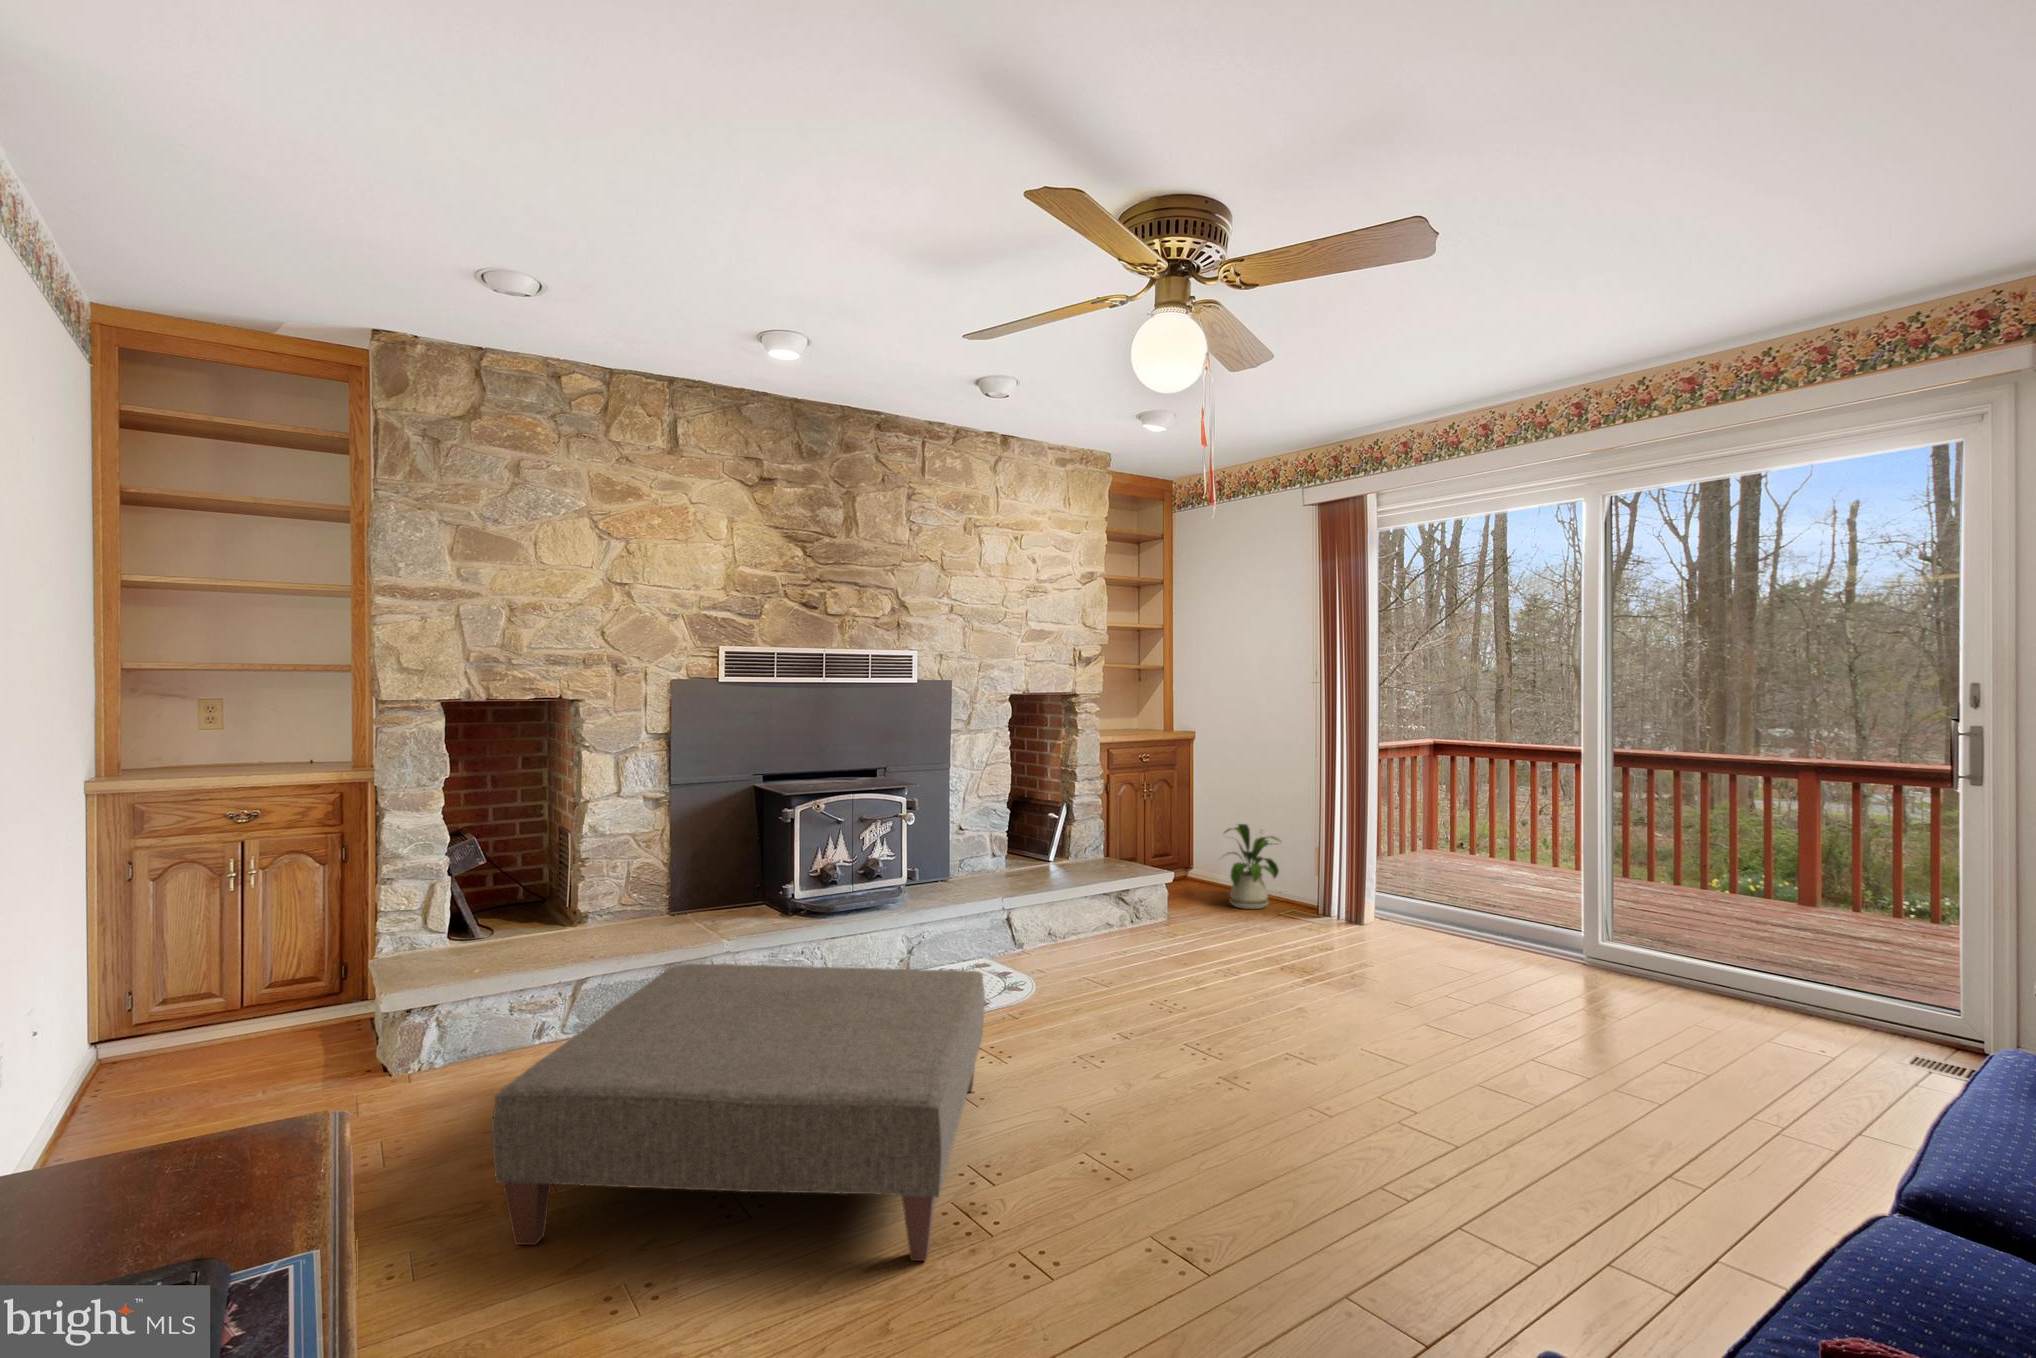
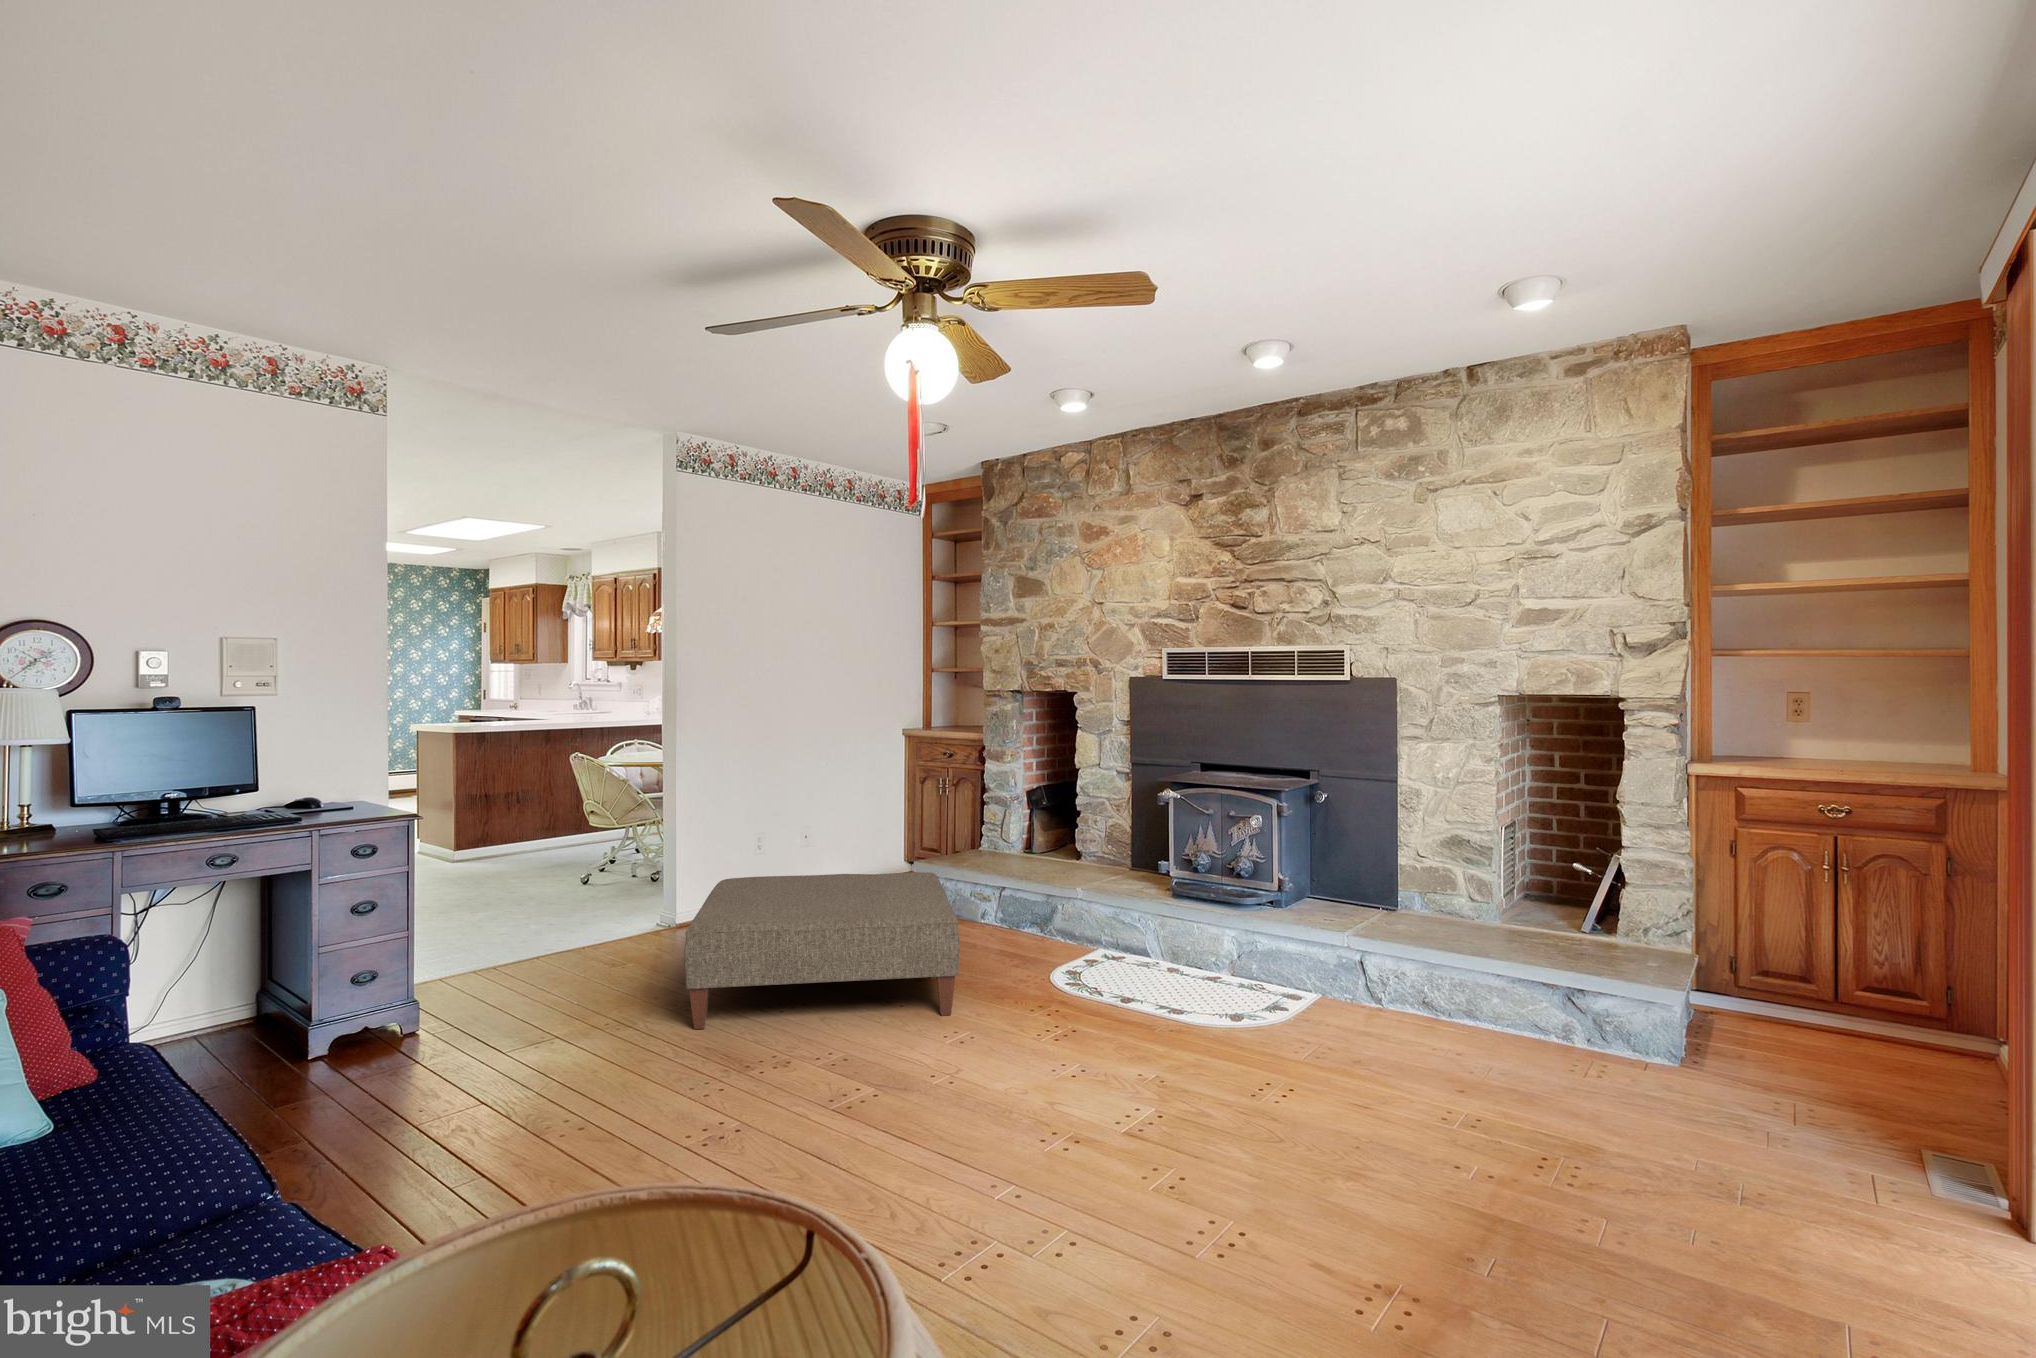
house plant: present [1225,824,1281,909] -> none [1763,934,1970,1113]

